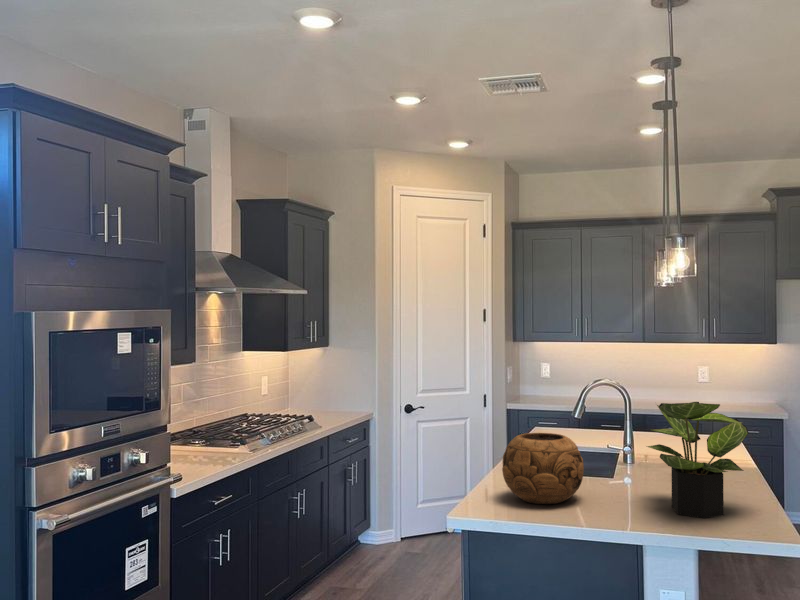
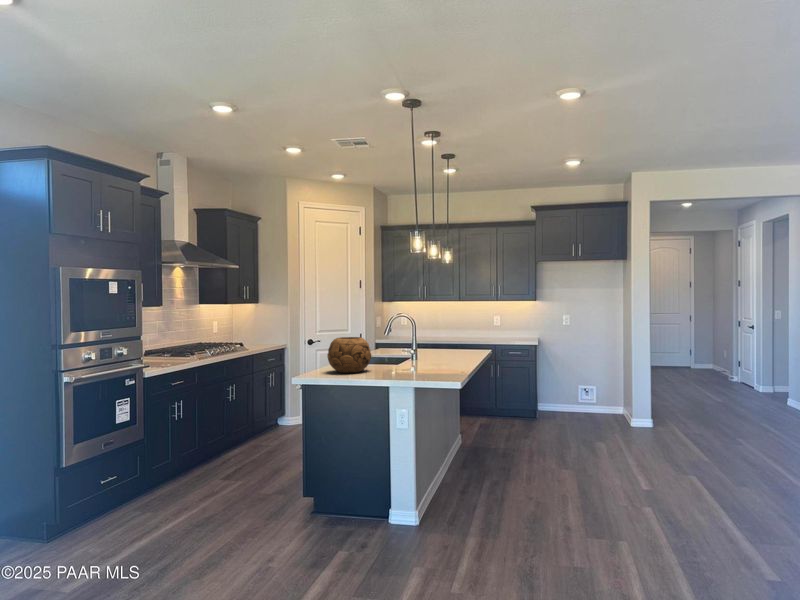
potted plant: present [648,402,748,518] -> none [398,313,449,375]

